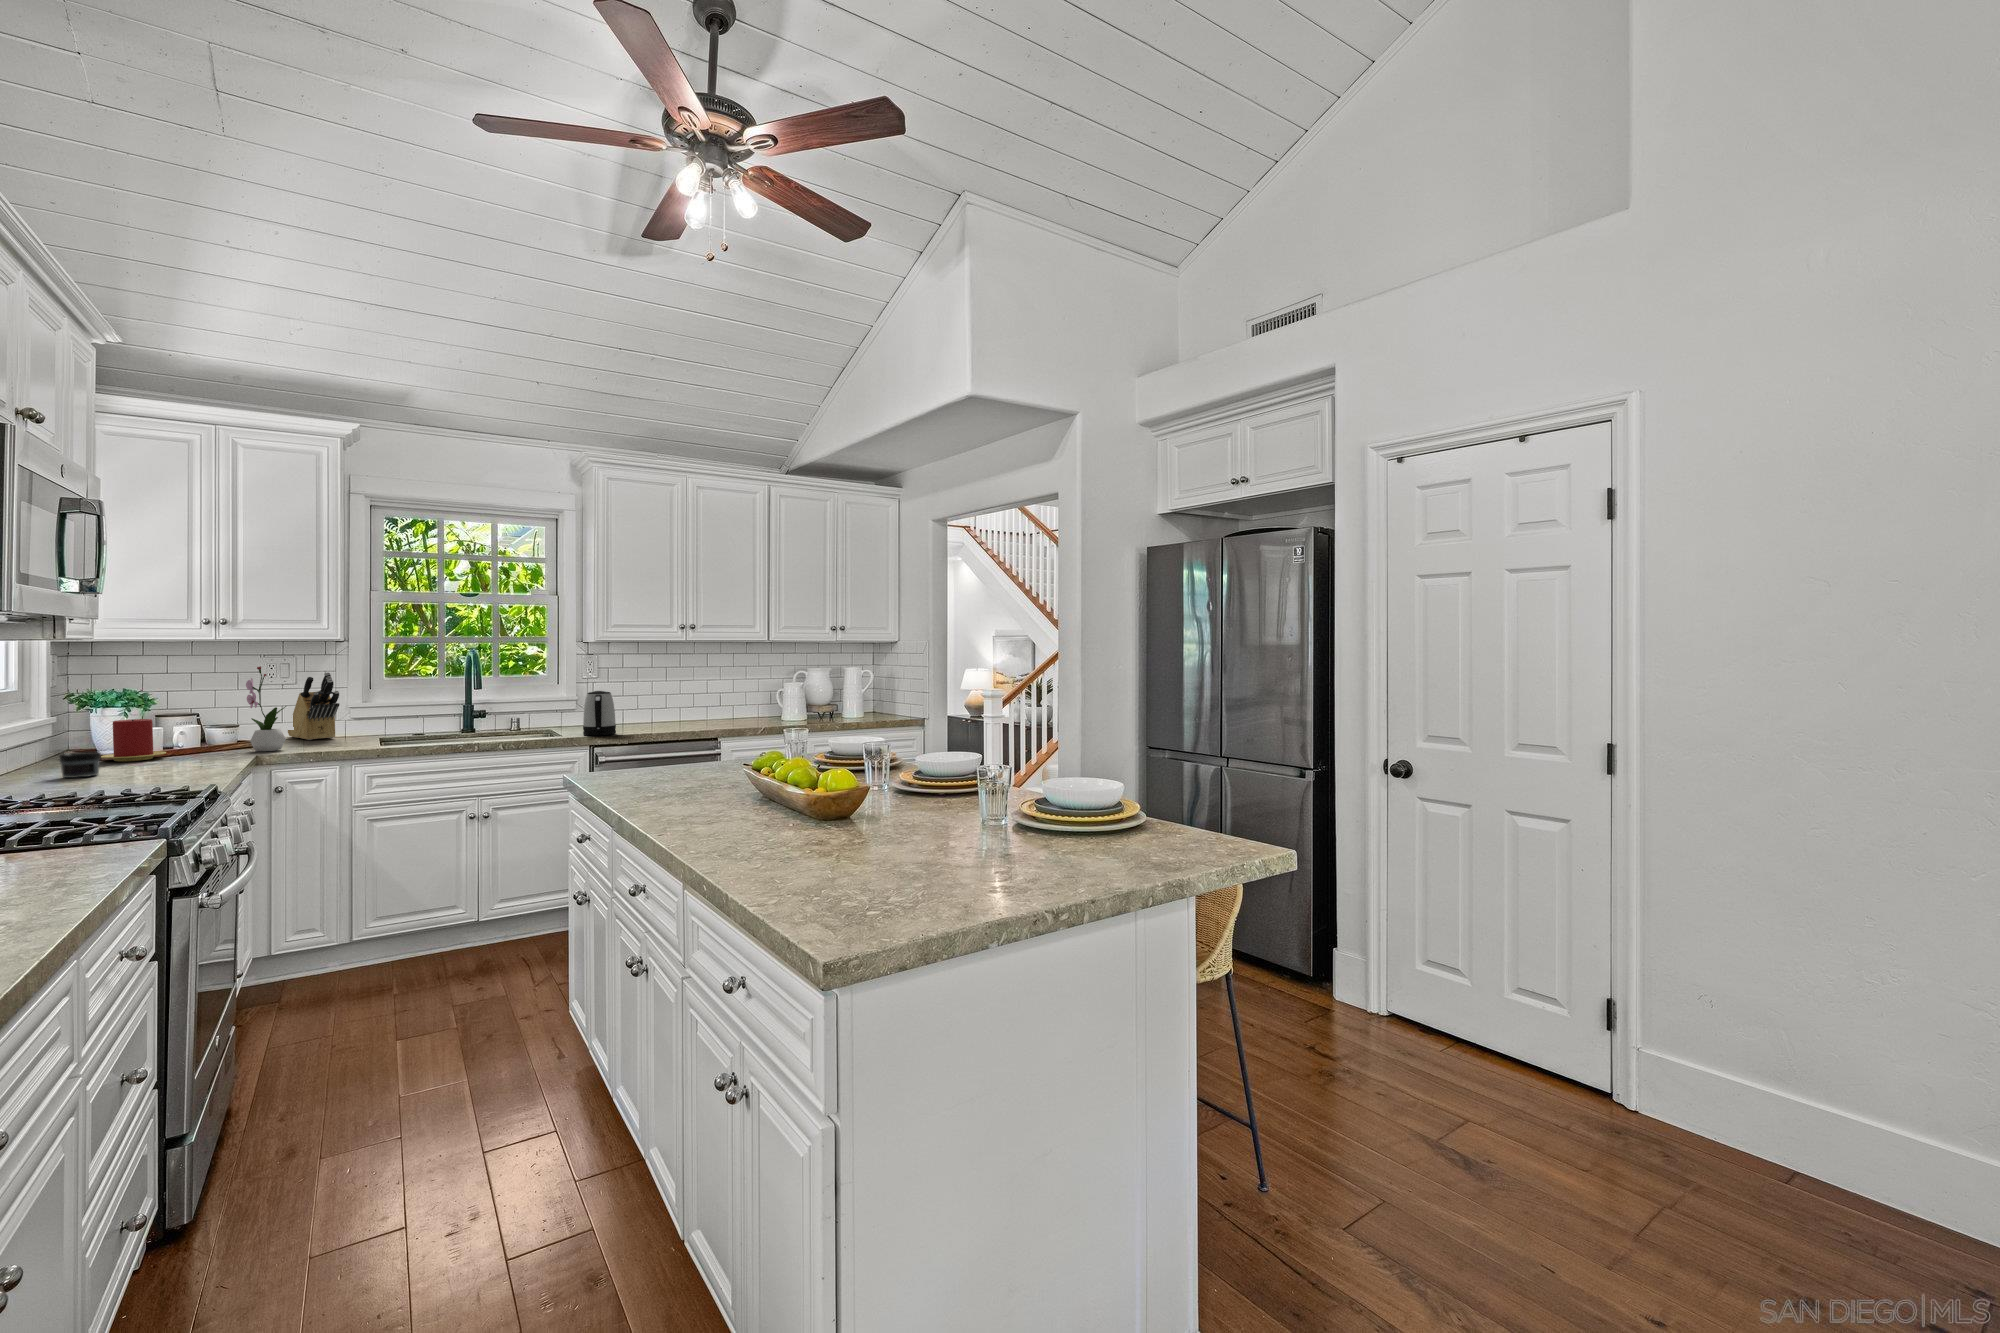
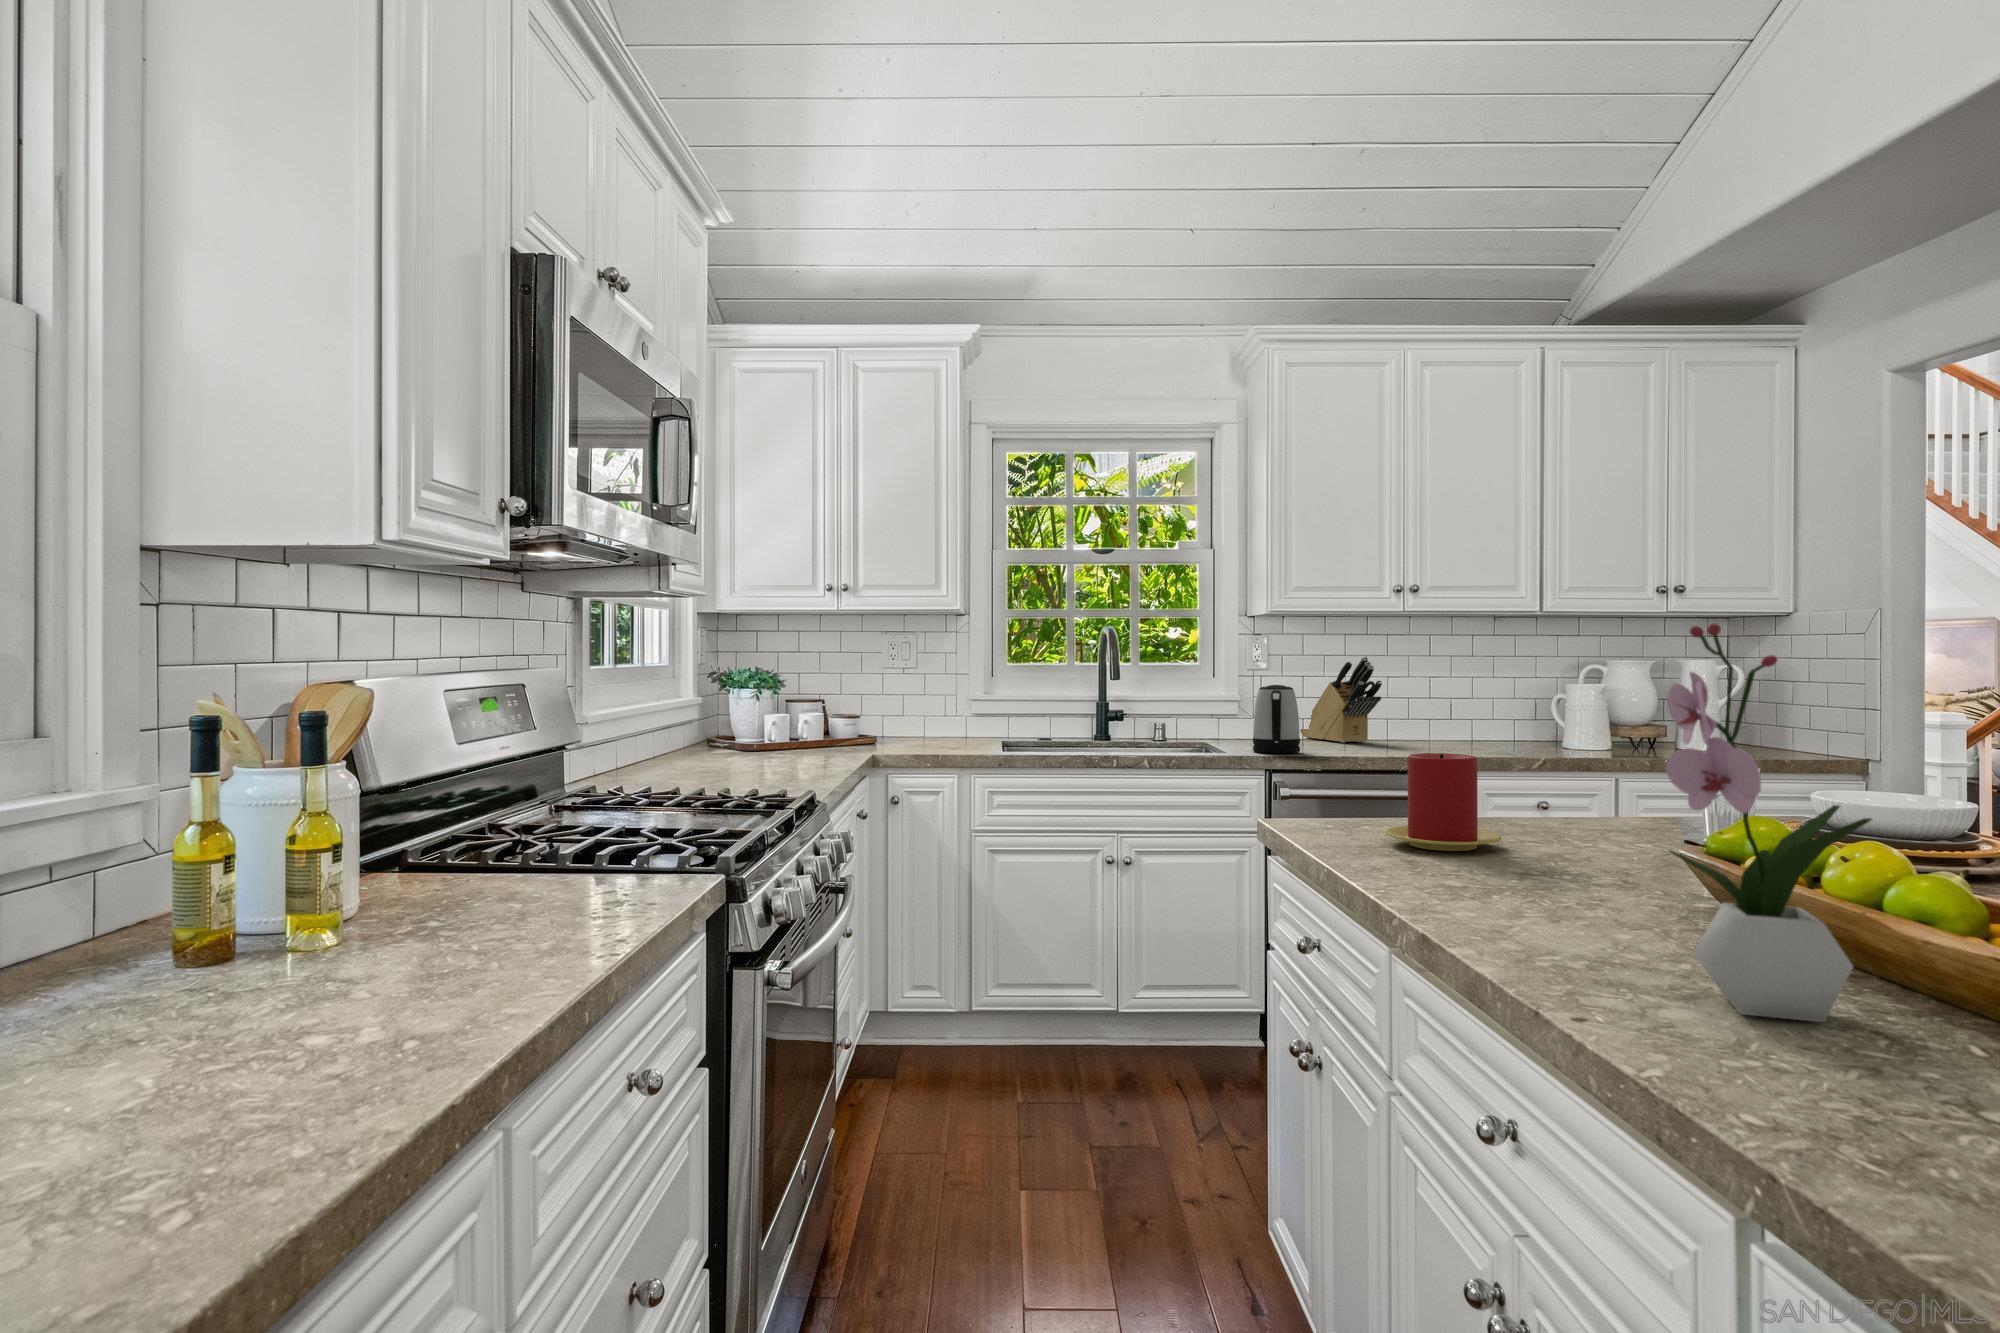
flower arrangement: present [246,666,286,751] -> present [1666,624,1872,1022]
knife block: present [288,672,339,740] -> present [1300,657,1382,743]
candle: present [101,719,166,761] -> present [1386,753,1501,851]
jar: present [59,752,101,778] -> none [685,738,723,769]

